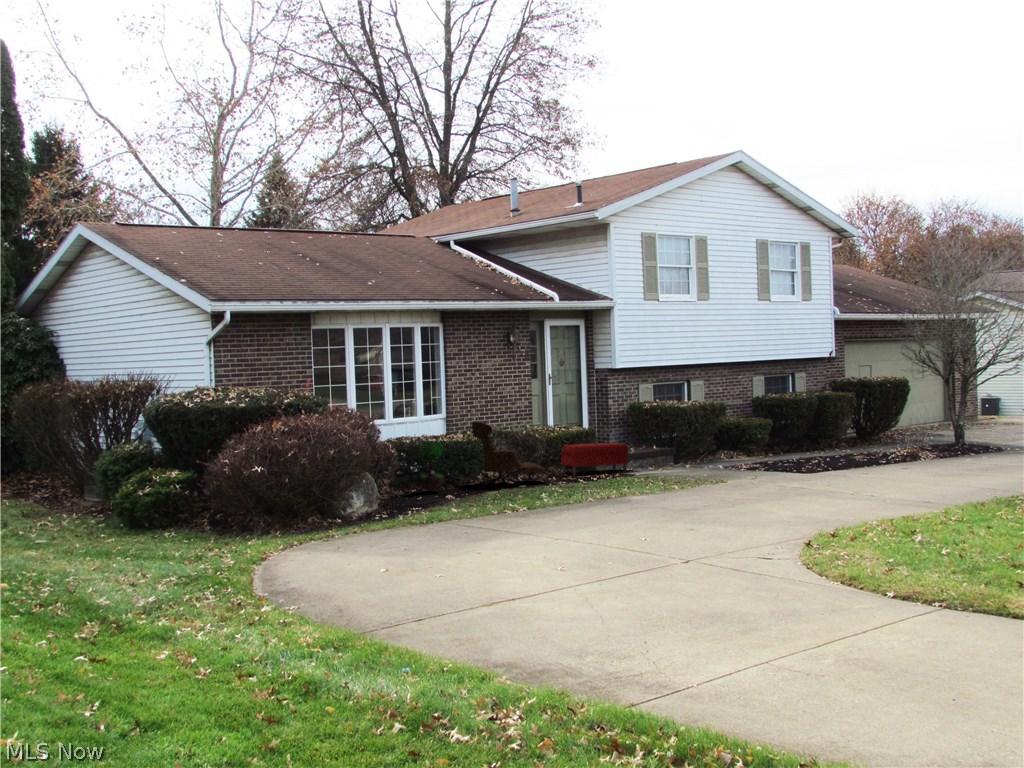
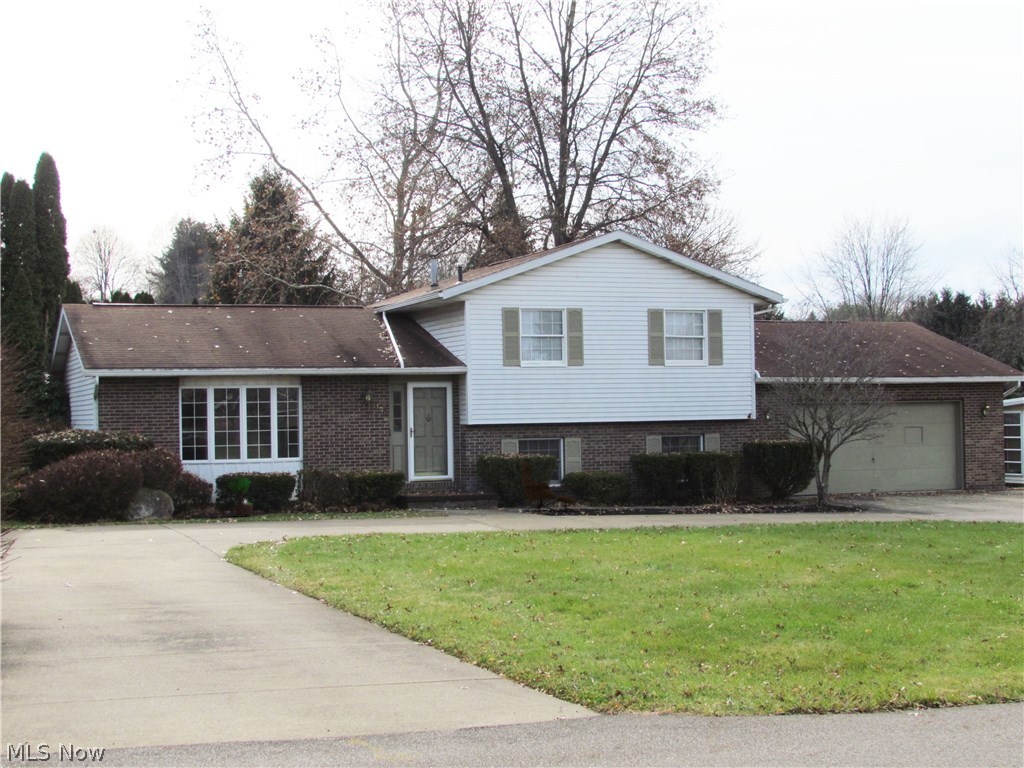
lounge chair: present [472,421,546,487] -> present [521,462,576,511]
bench: present [561,443,628,476] -> none [386,488,439,513]

